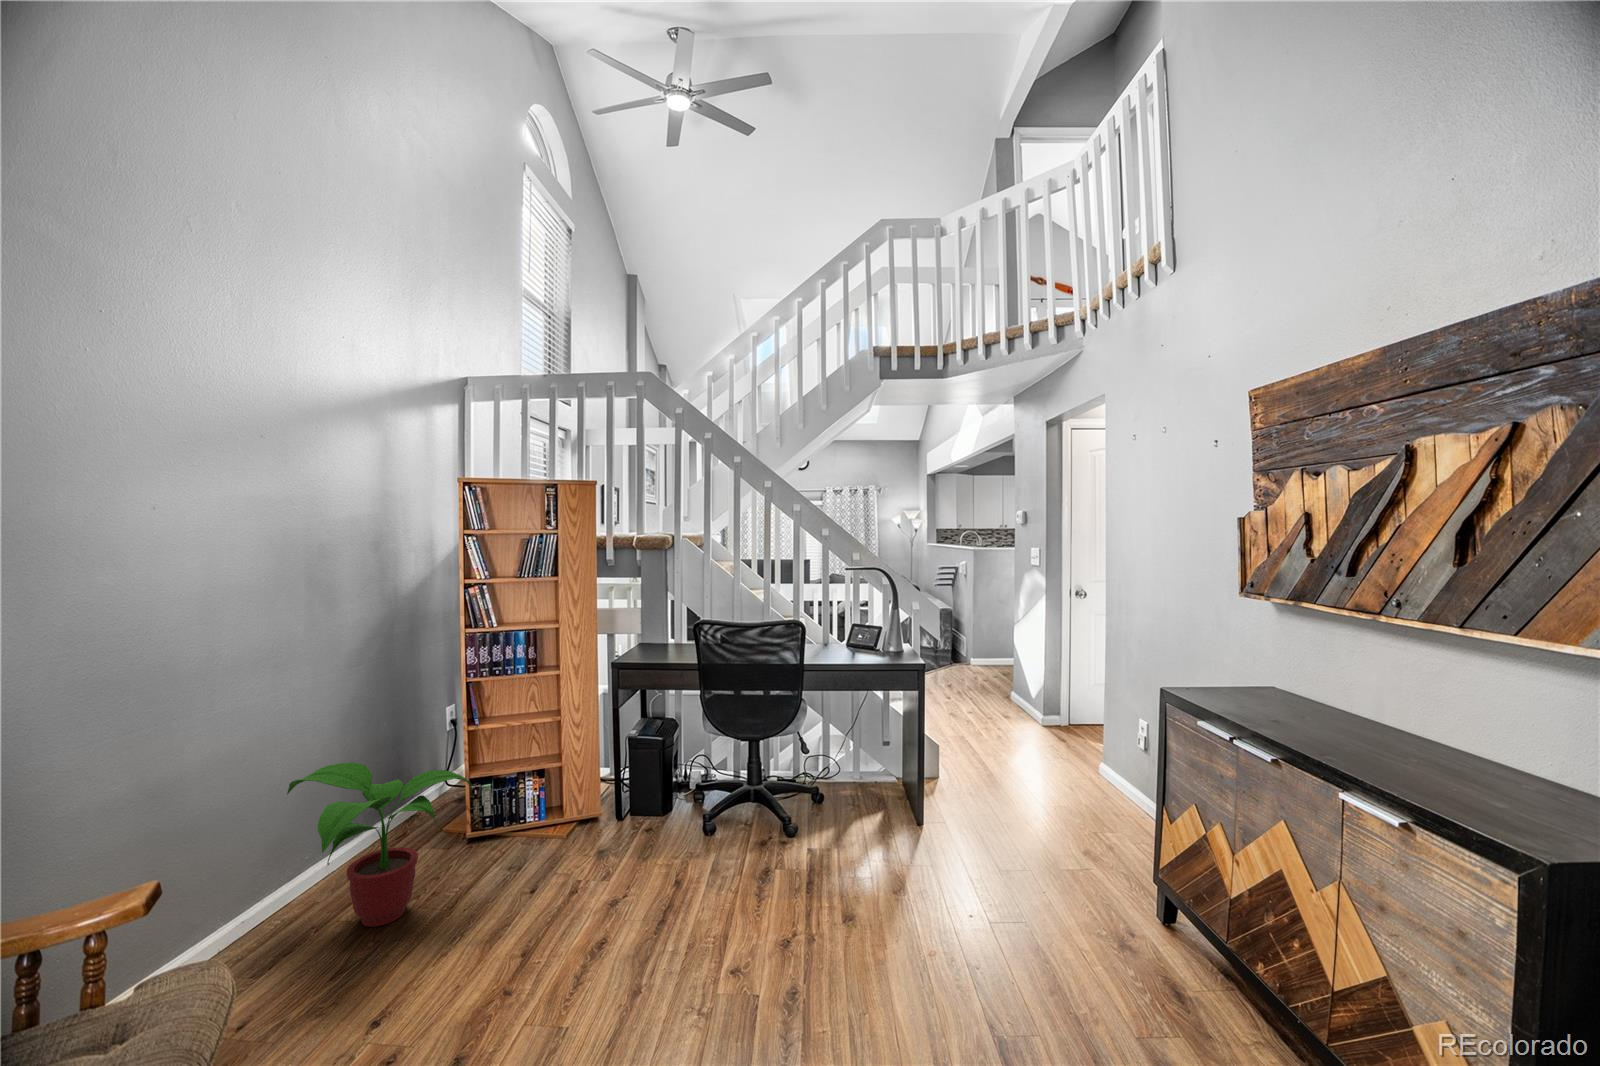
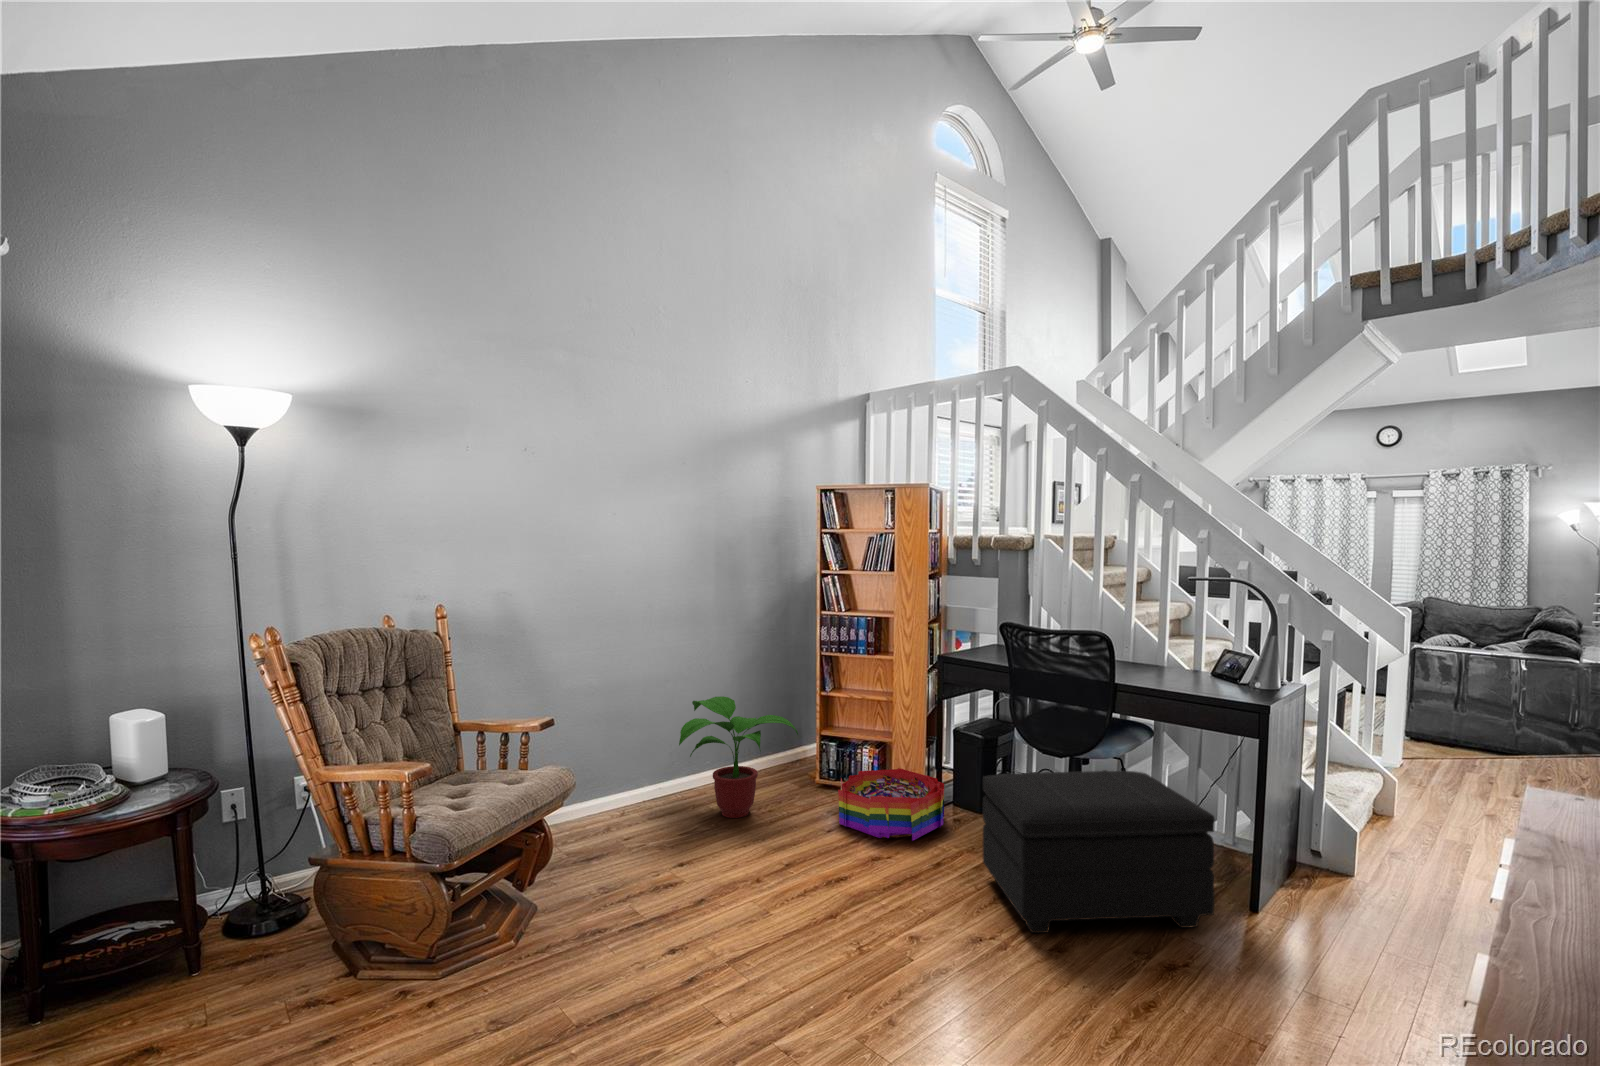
footstool: none [727,738,914,913] -> present [983,770,1215,933]
storage bin: none [522,791,649,880] -> present [838,768,944,841]

